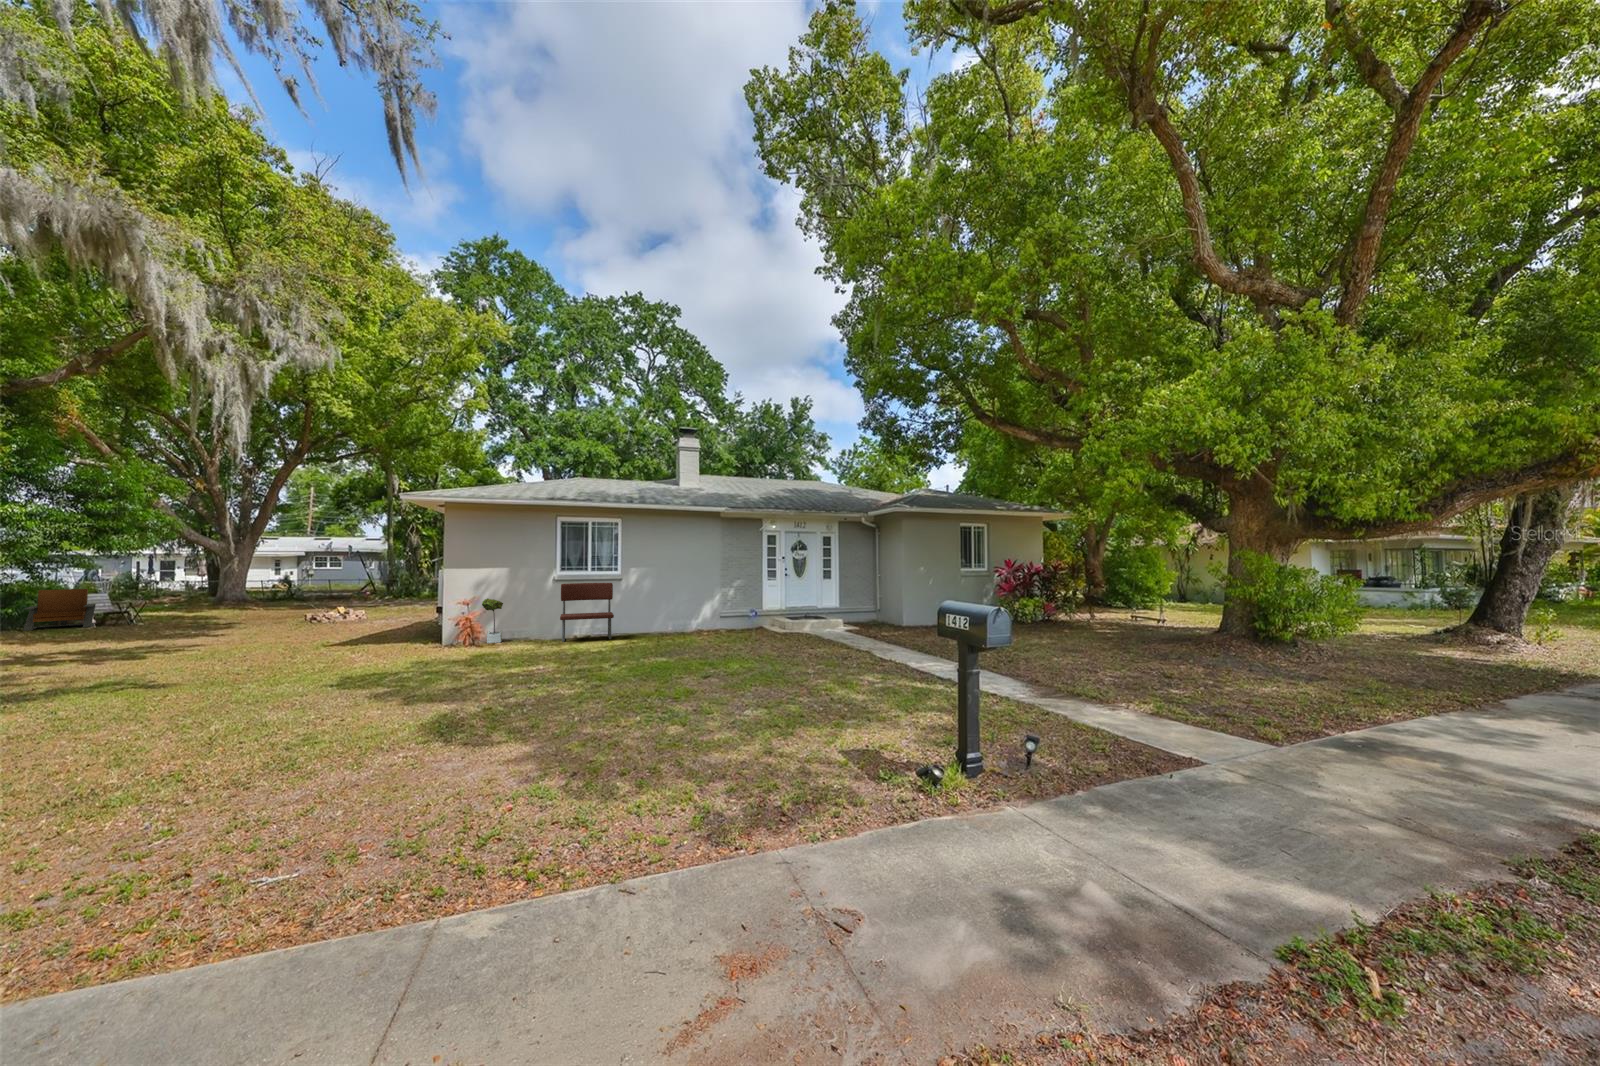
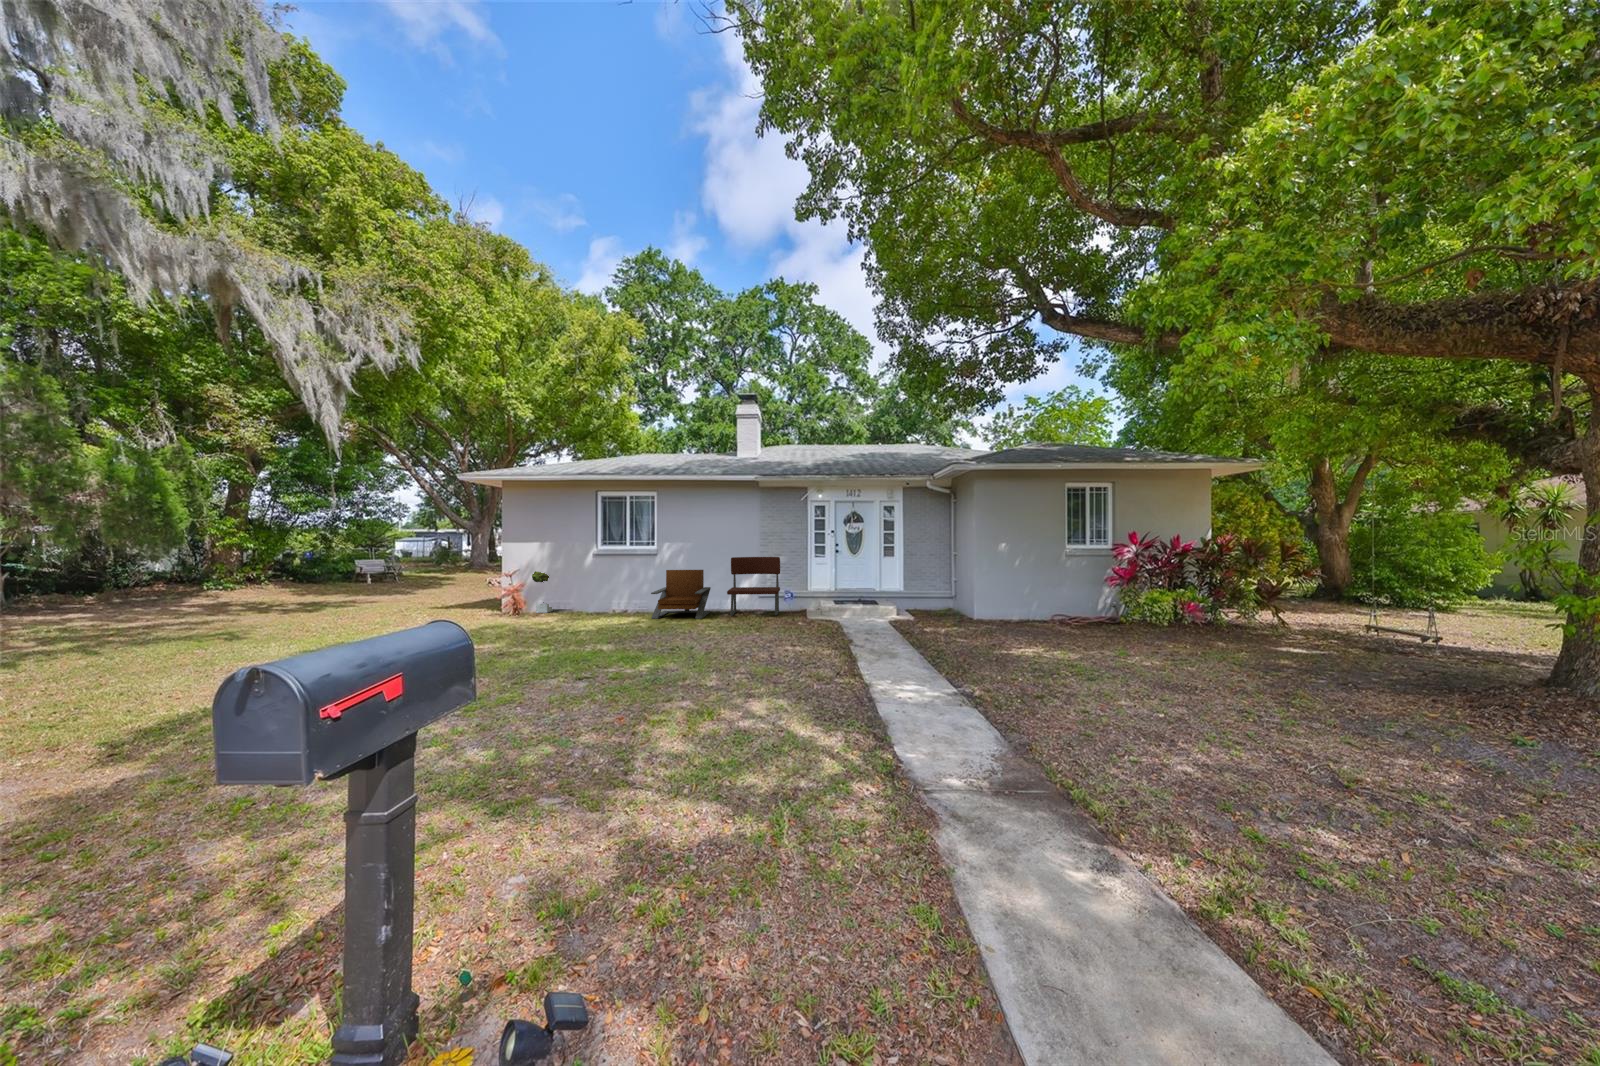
bench: present [560,583,614,642] -> present [727,557,780,616]
lounge chair: present [23,589,96,631] -> present [651,570,711,619]

